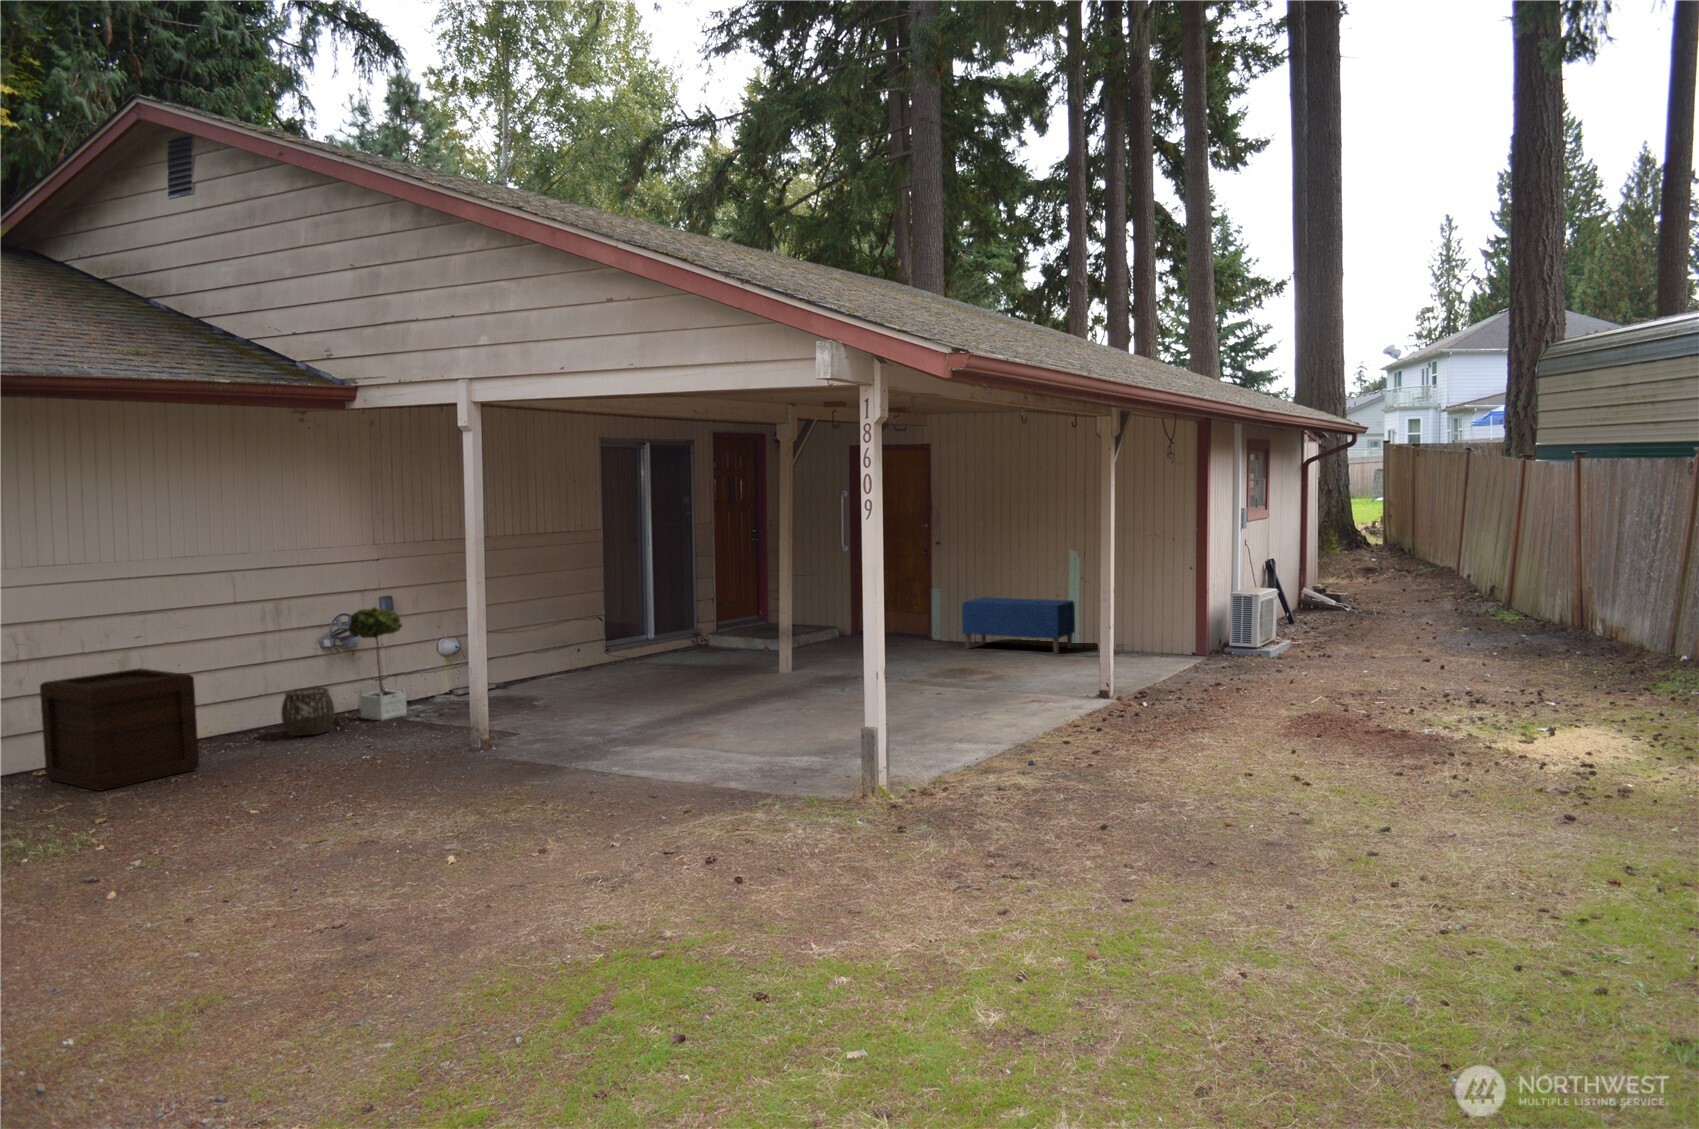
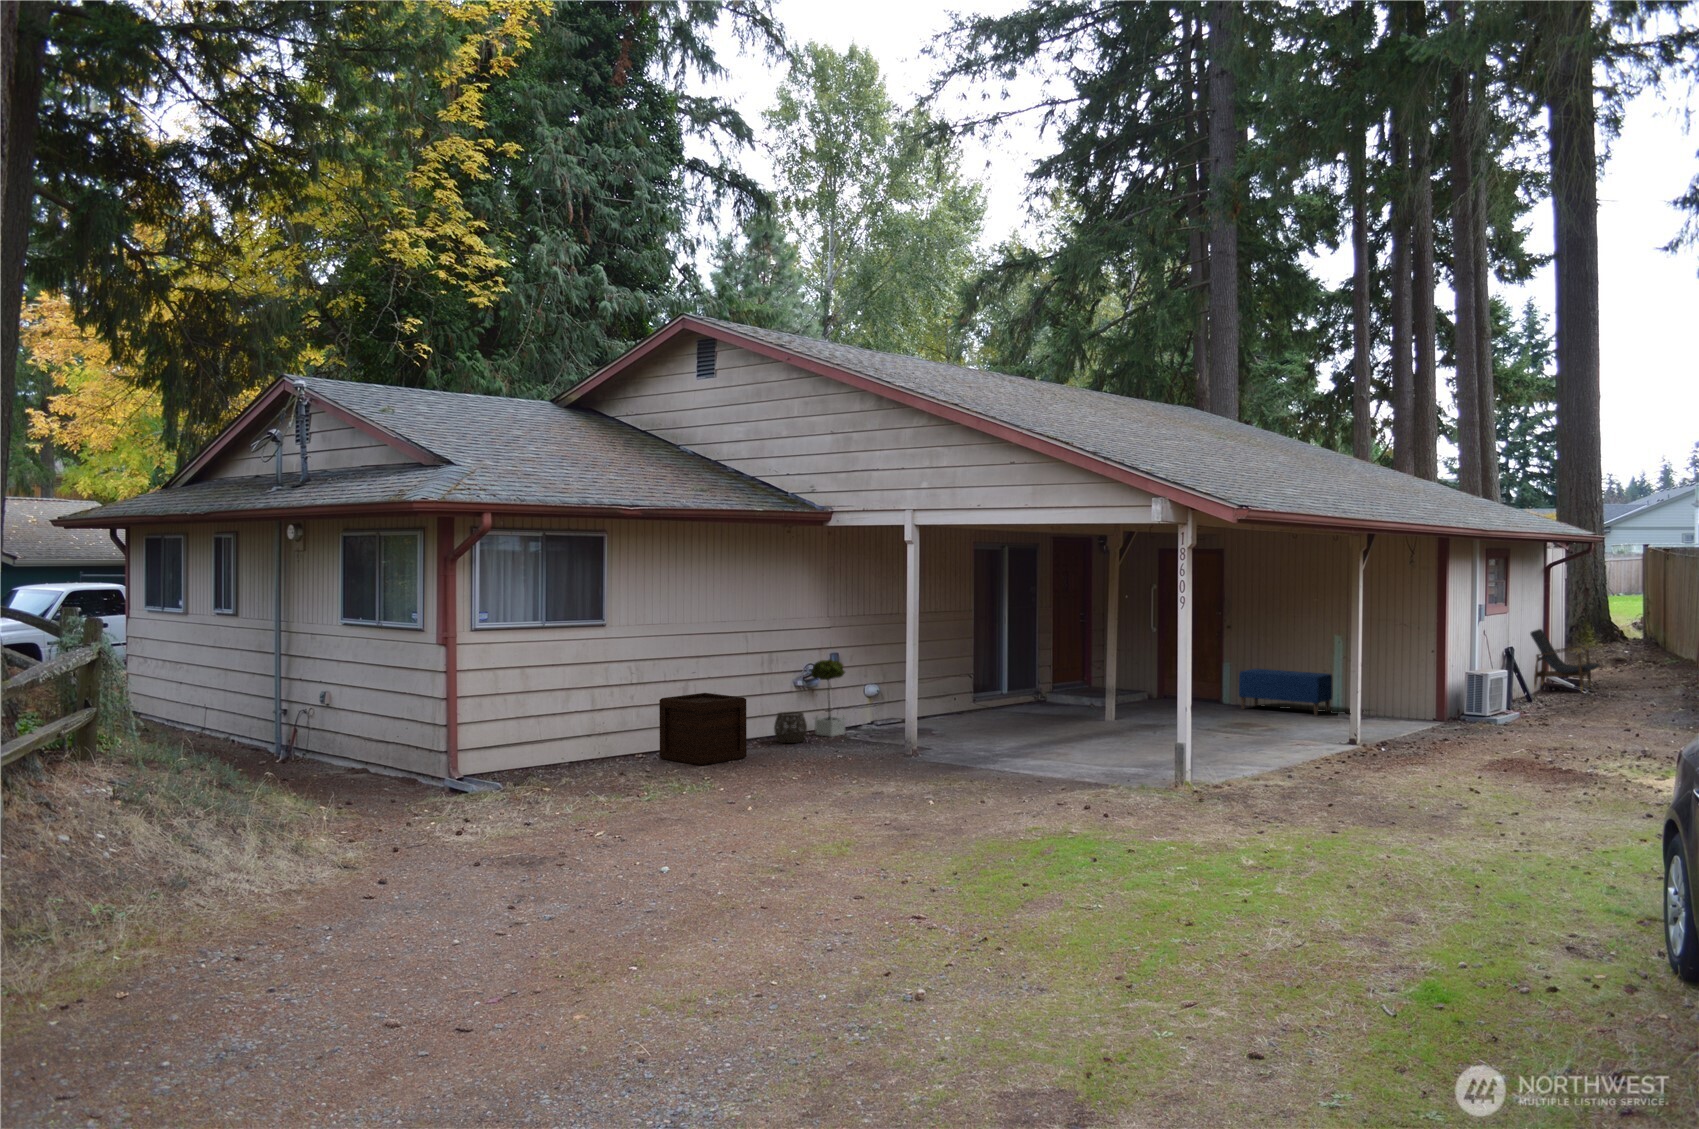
lounge chair: none [1288,540,1362,611] -> present [1530,629,1600,692]

